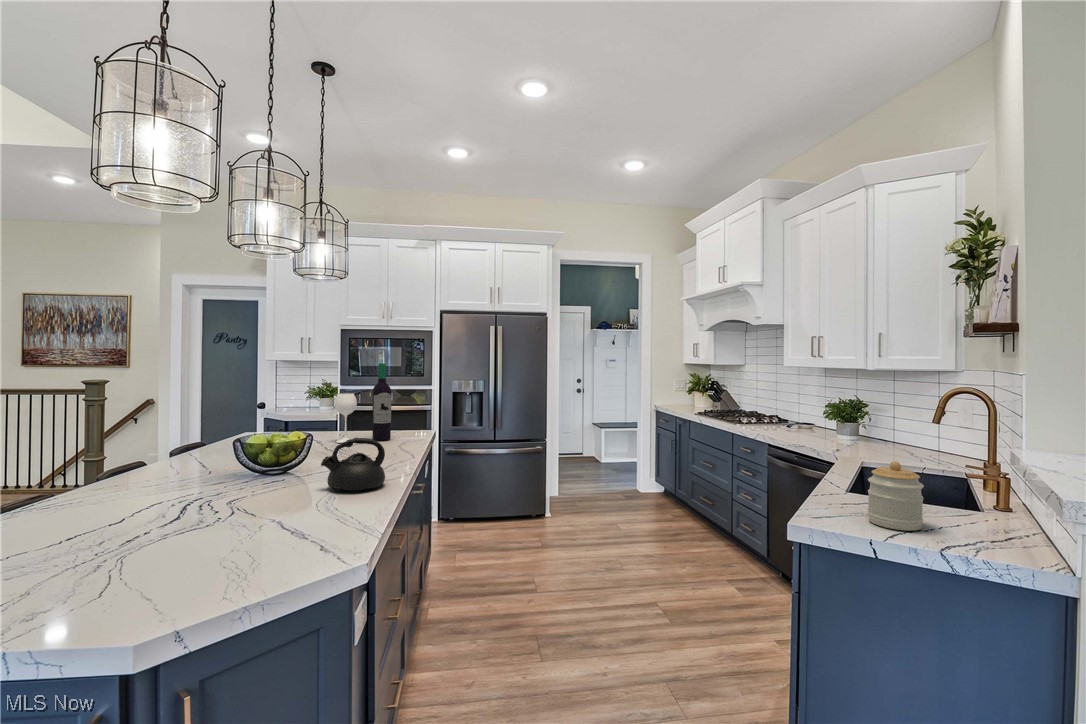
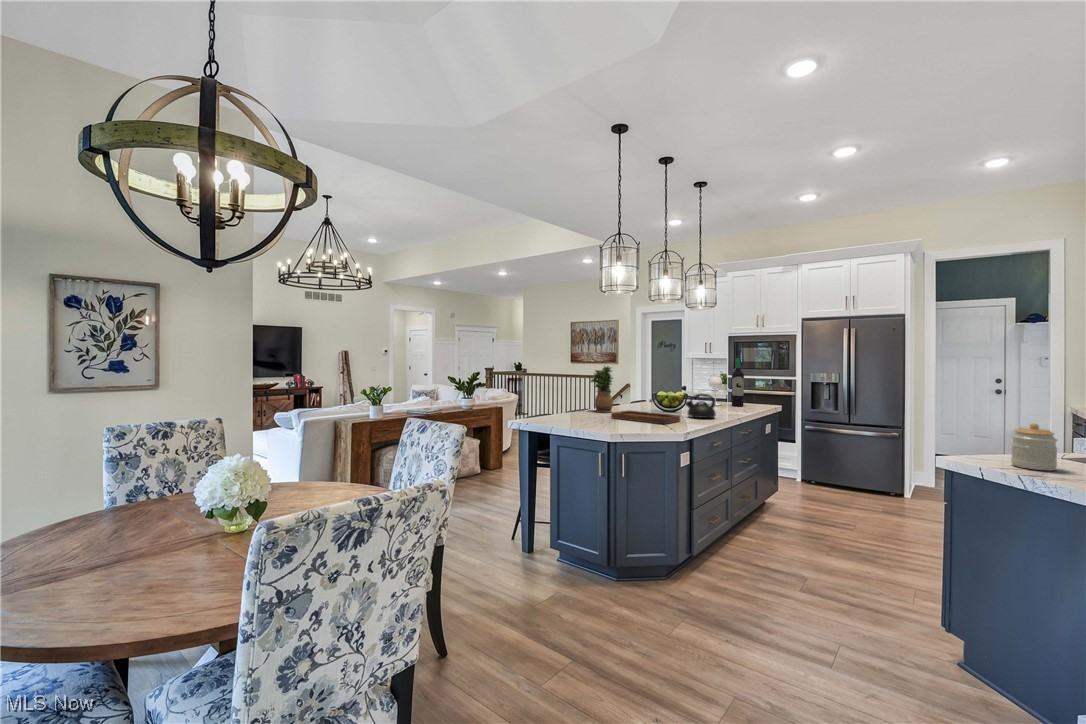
potted plant: none [45,387,129,515] -> present [591,366,613,413]
tray: none [123,470,326,542] -> present [611,399,680,424]

